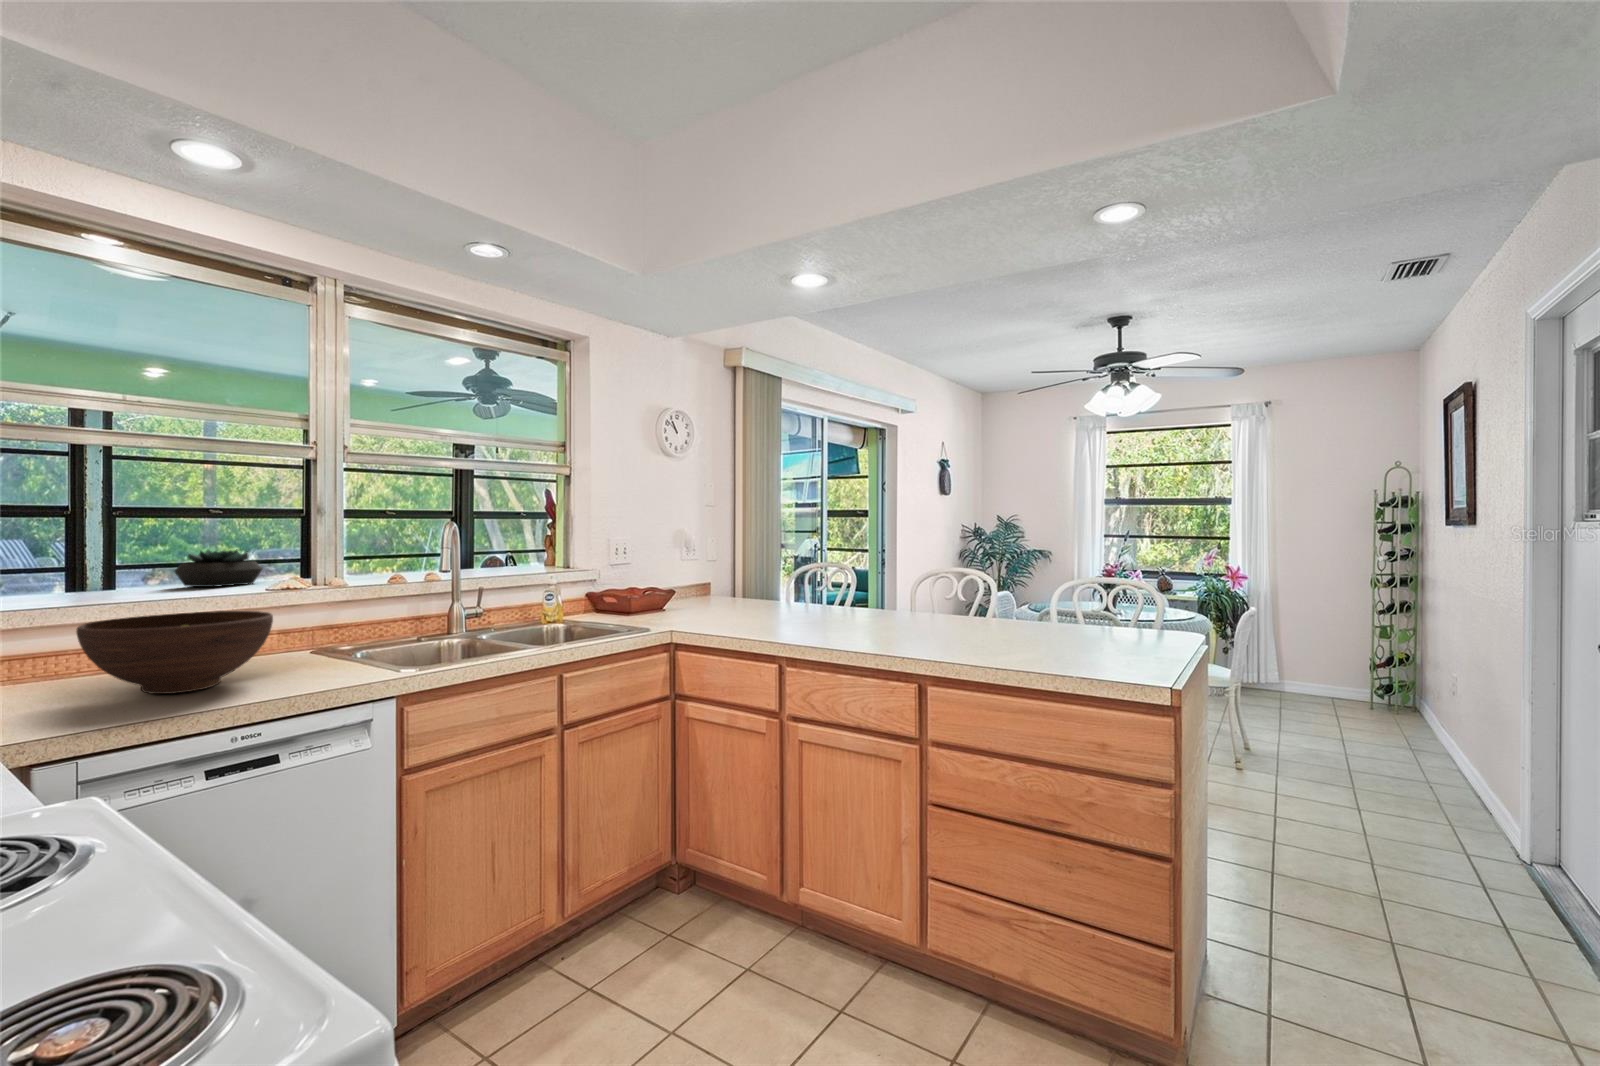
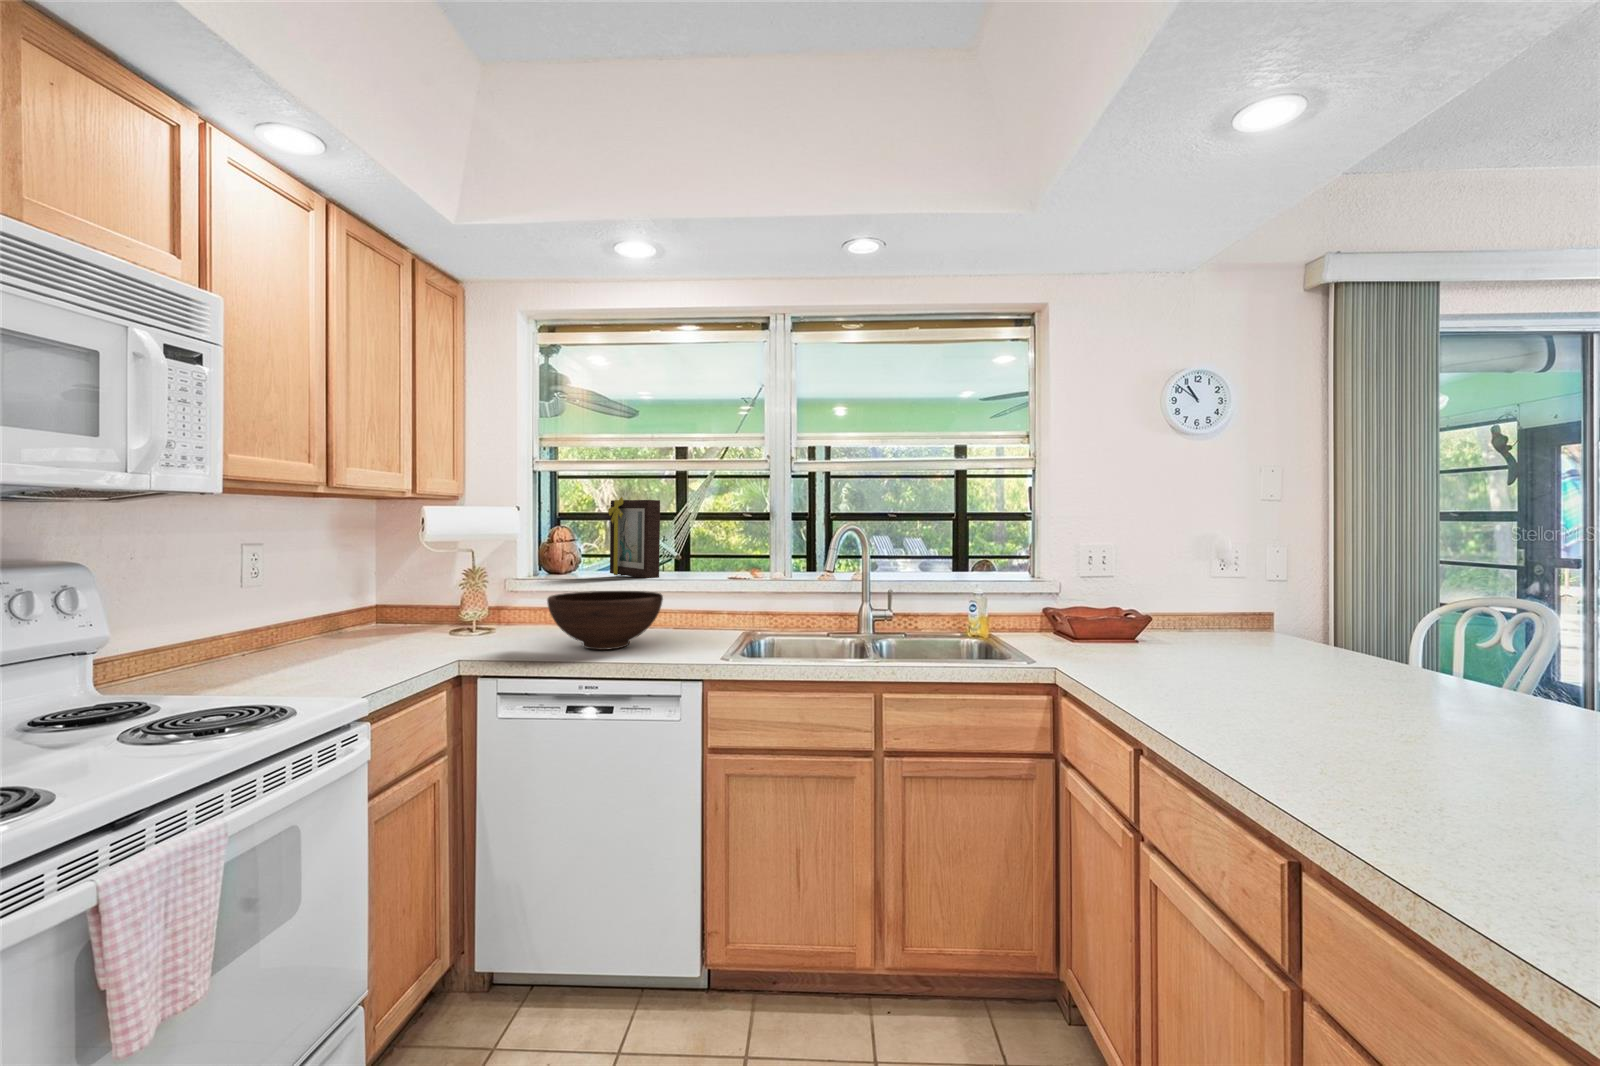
picture frame: none [43,483,180,599] -> present [608,497,660,578]
succulent plant: present [174,549,262,587] -> none [689,544,737,573]

